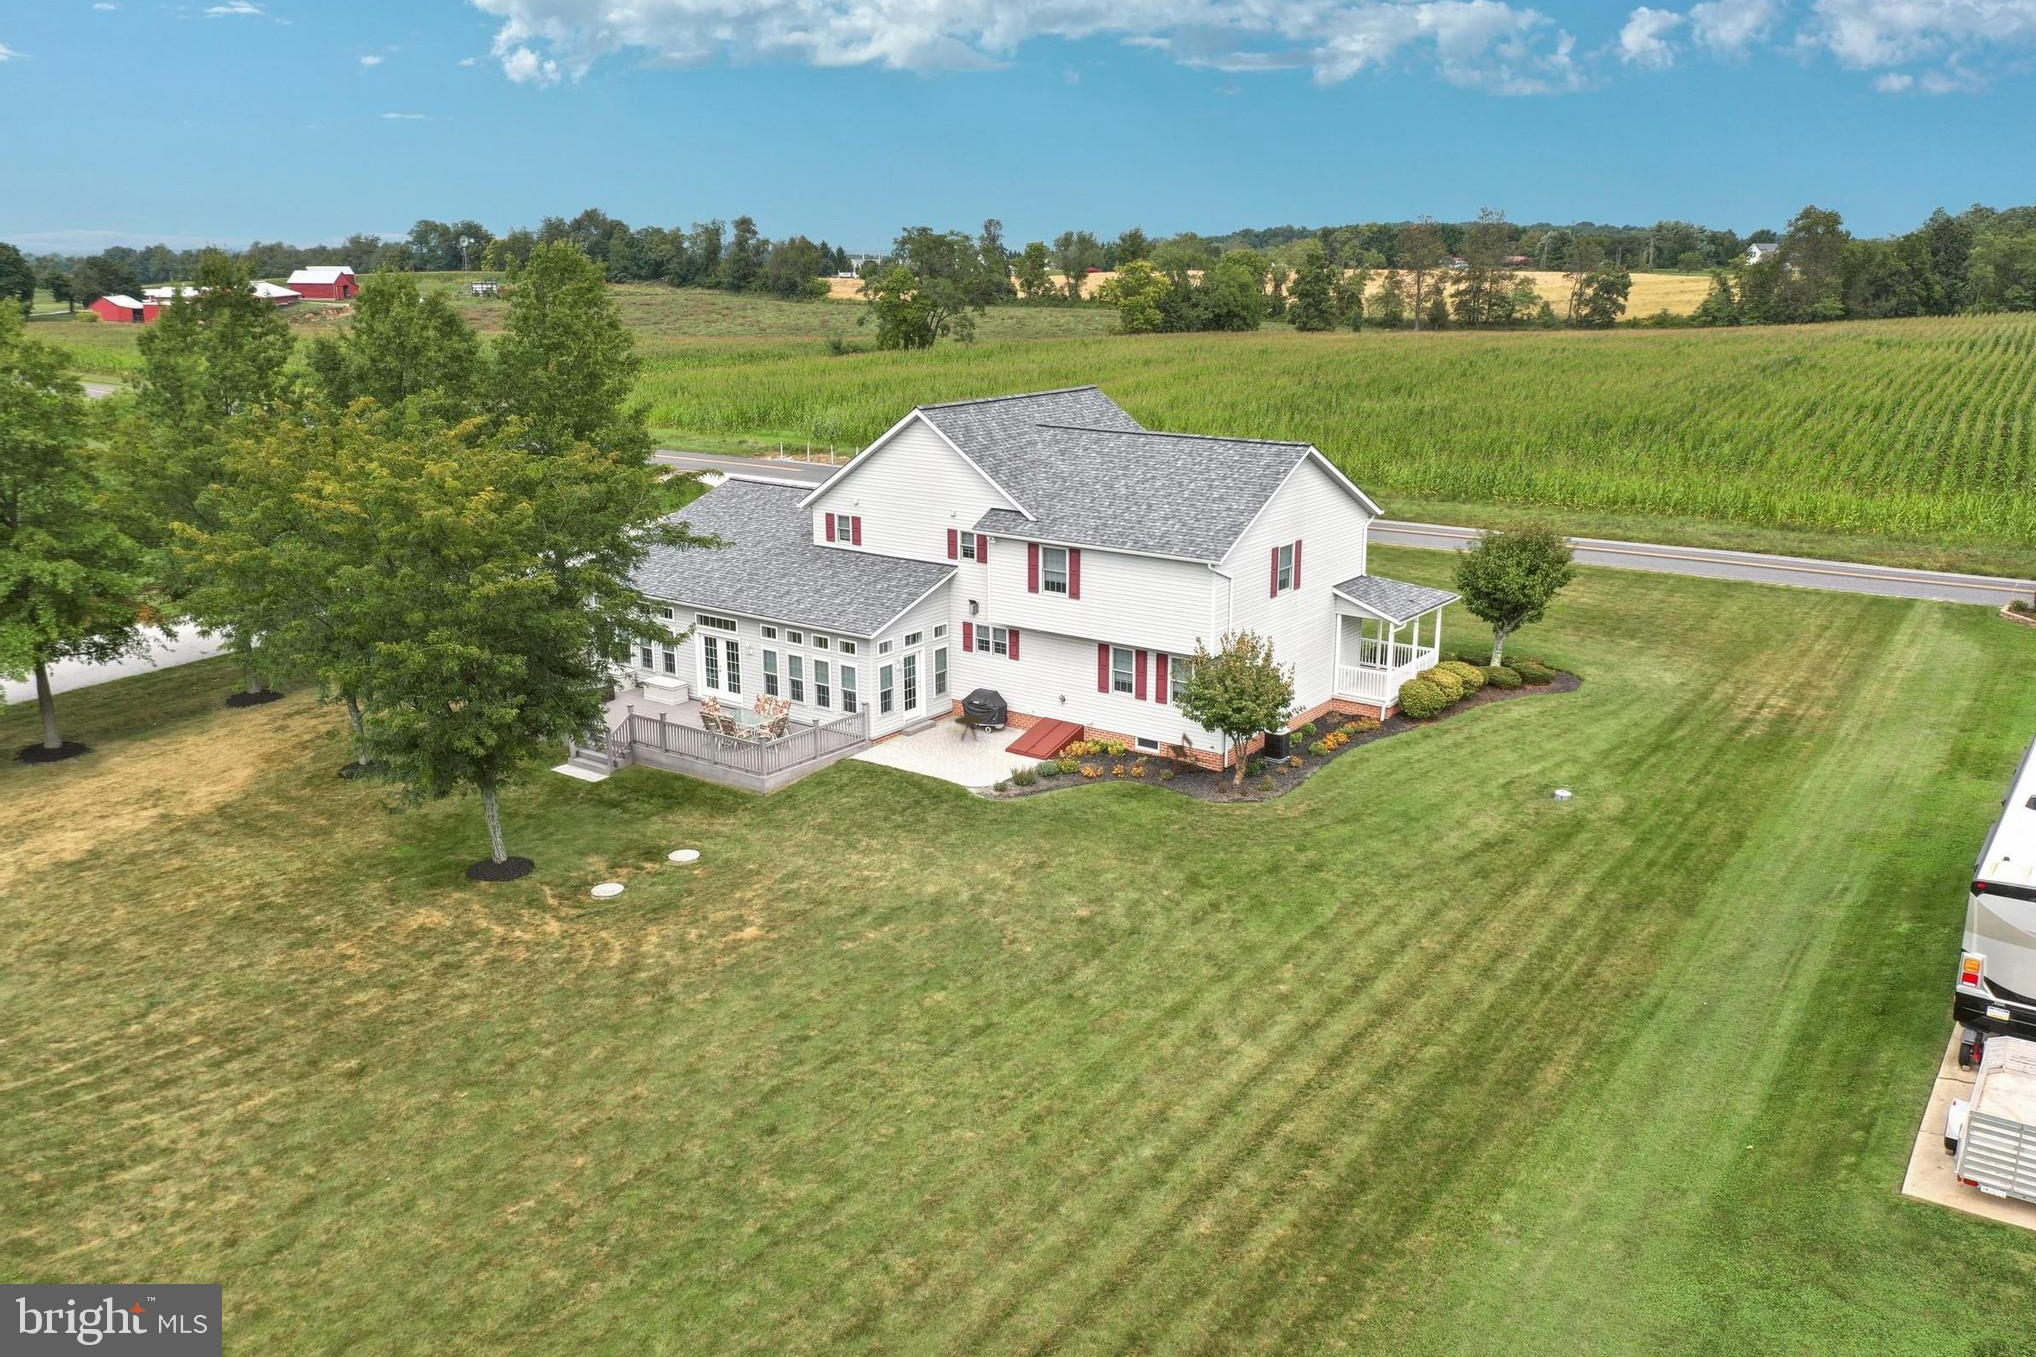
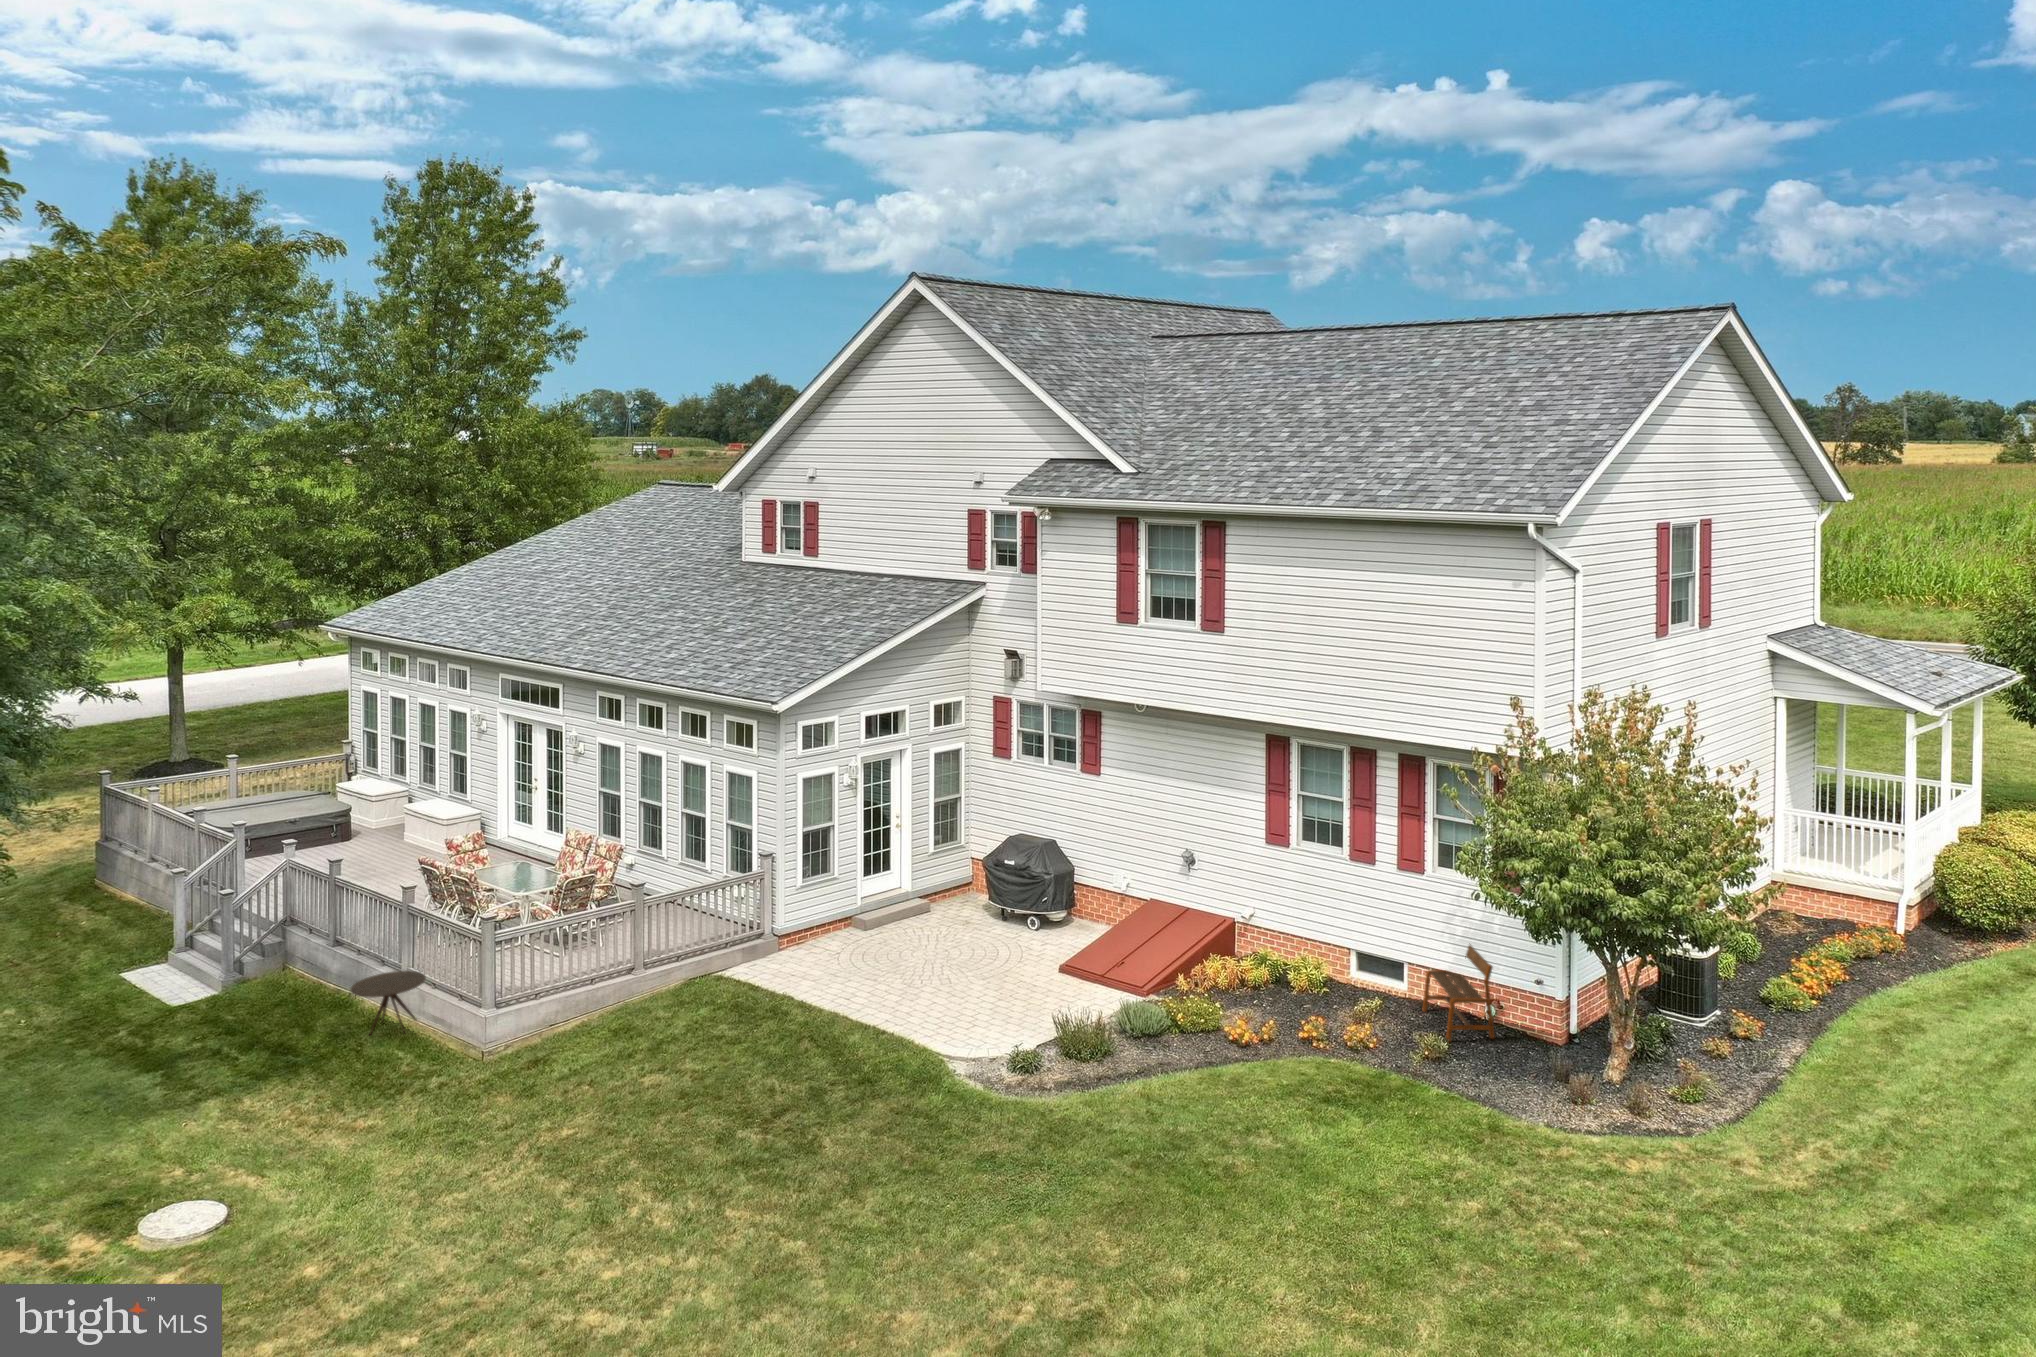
round table: present [955,715,983,739] -> present [351,971,426,1035]

